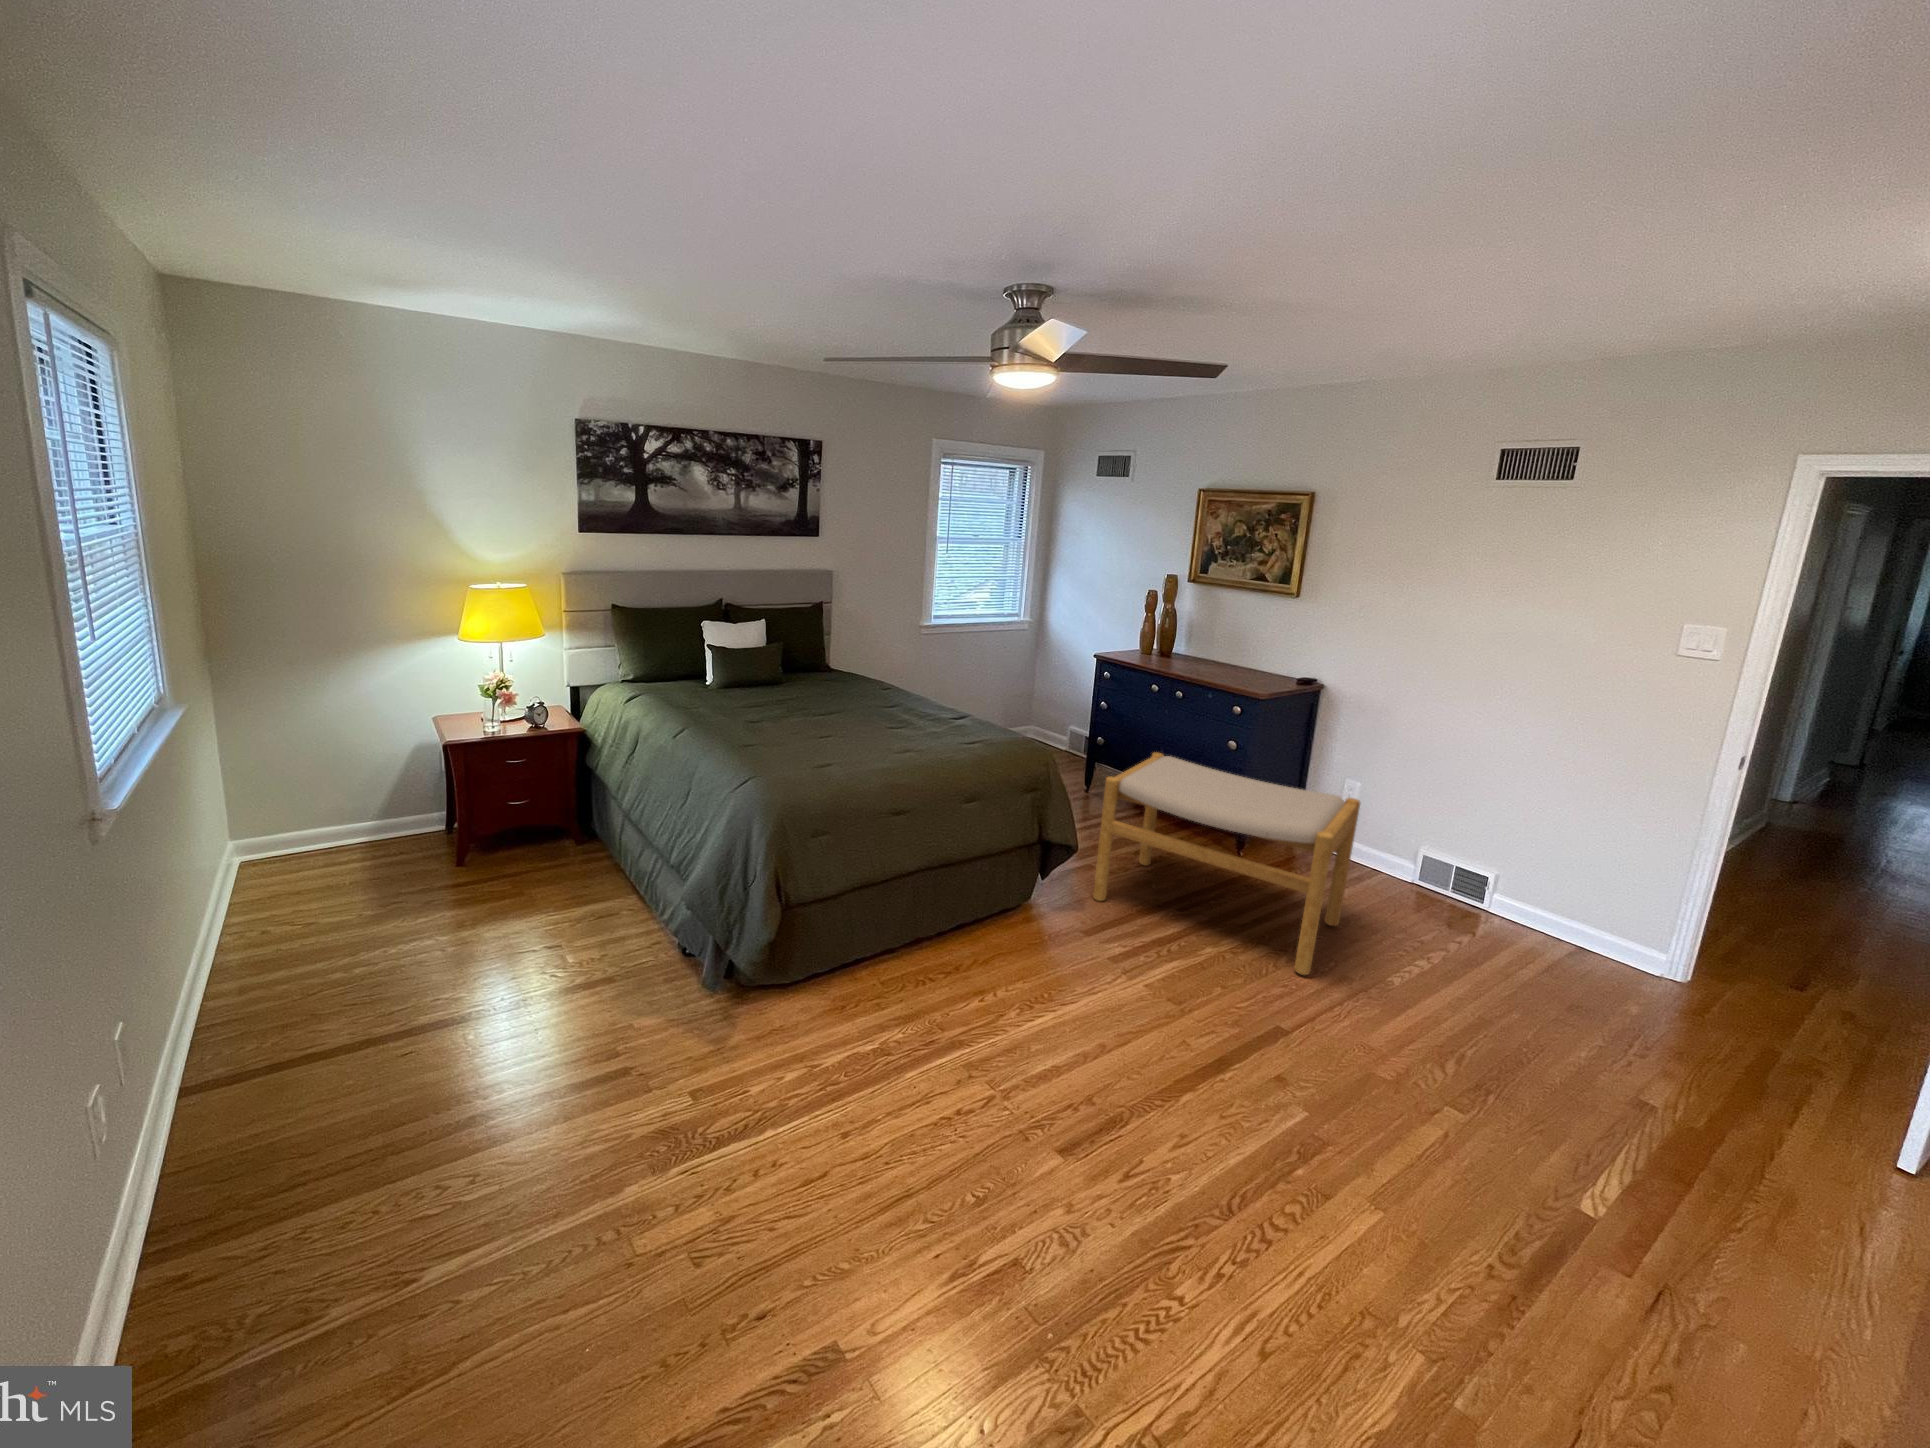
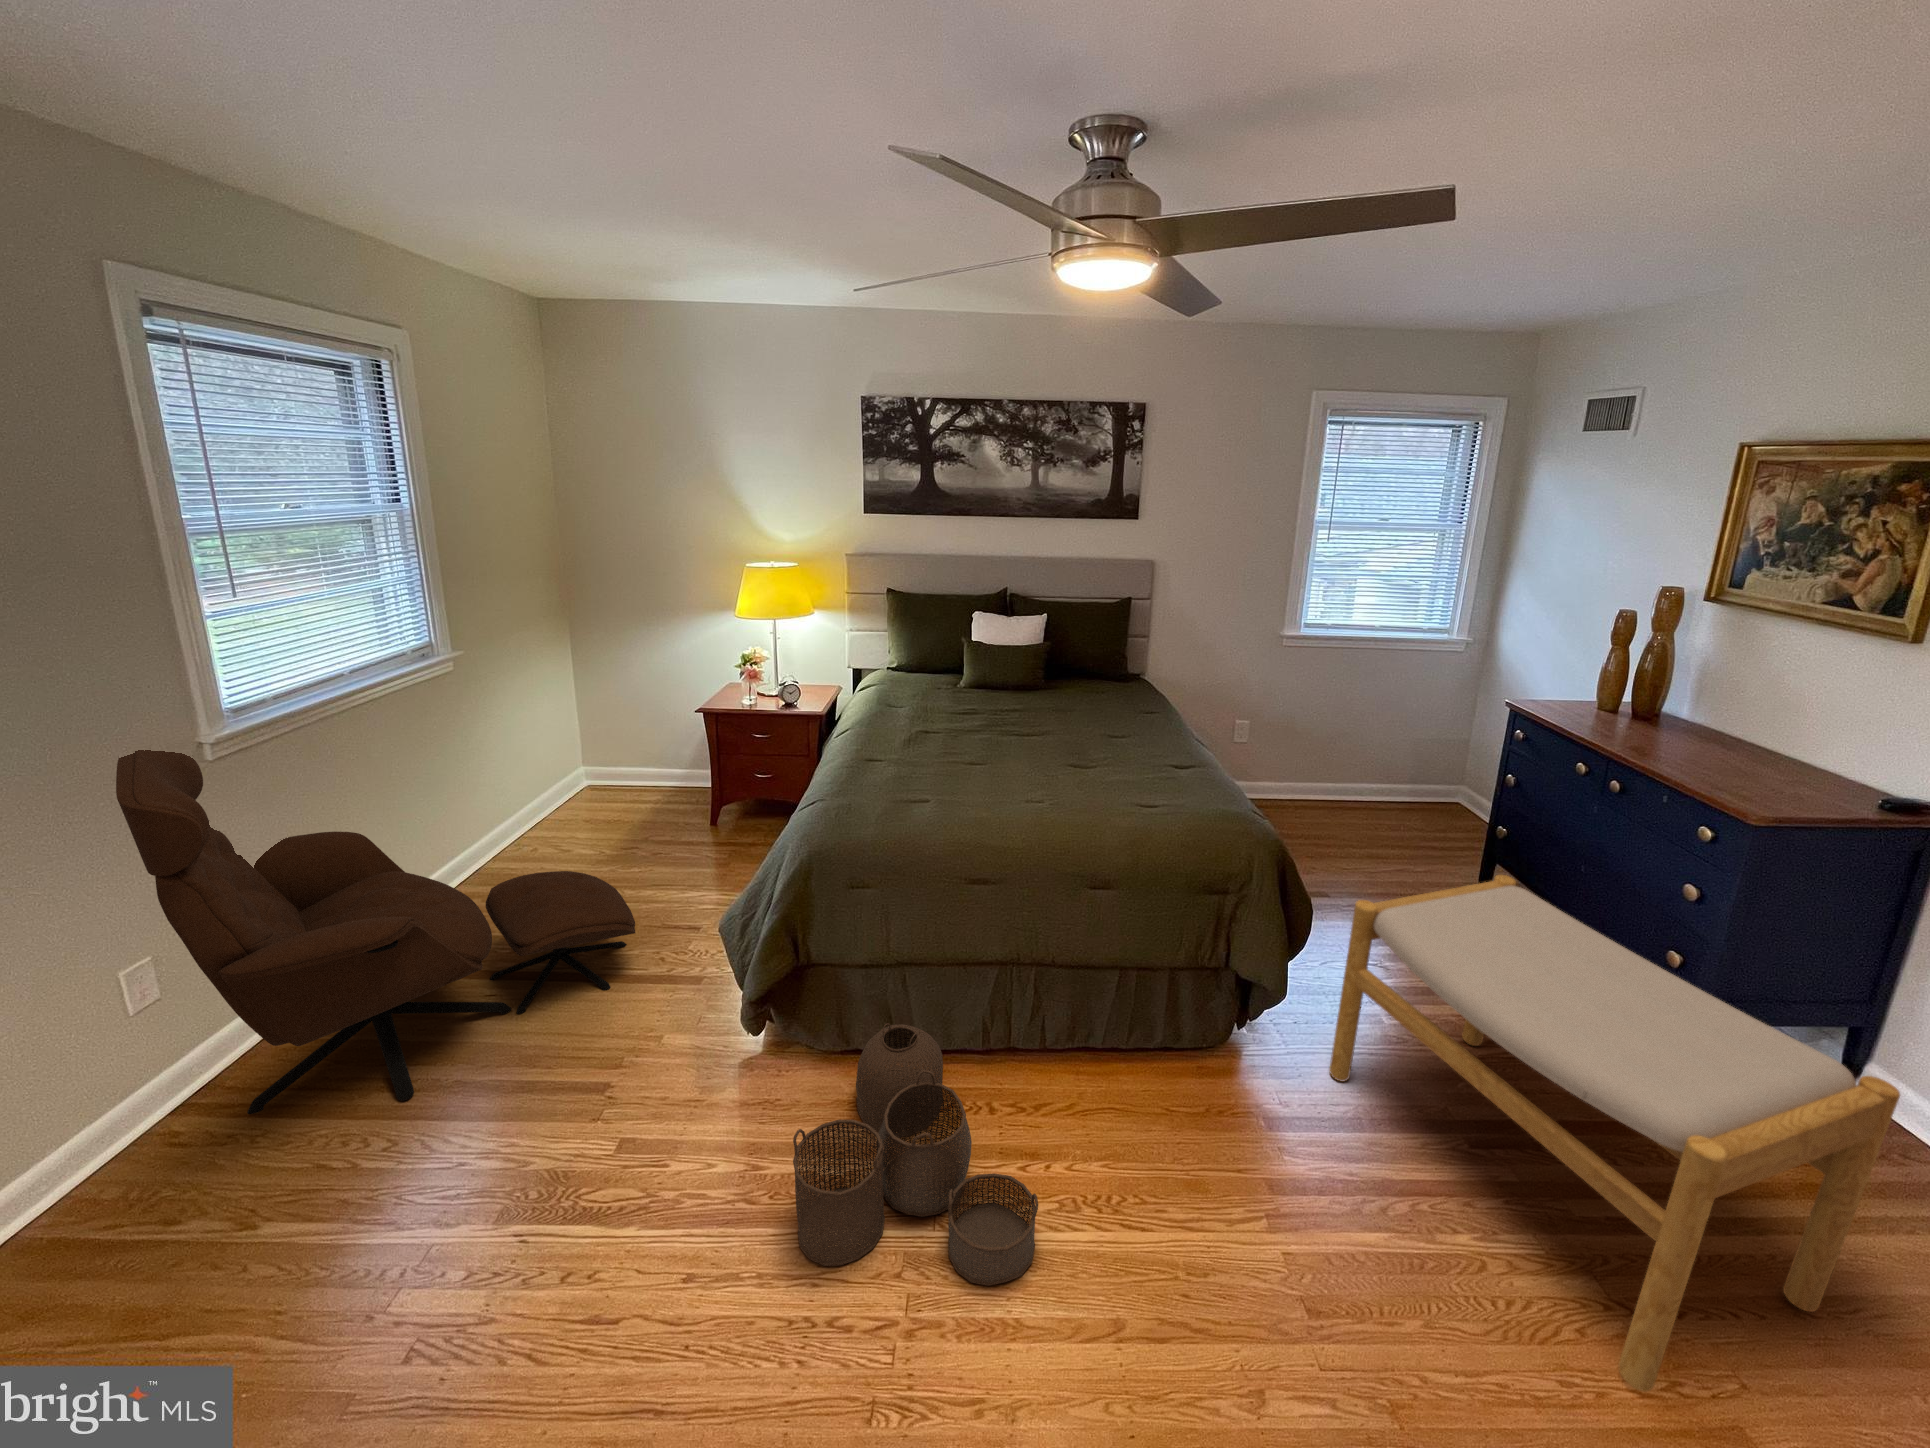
lounge chair: none [24,819,547,1227] -> present [116,750,635,1114]
woven basket: none [833,933,1035,1088] -> present [793,1023,1038,1286]

